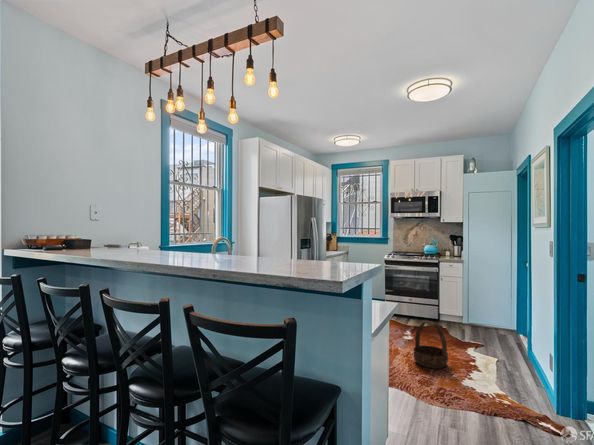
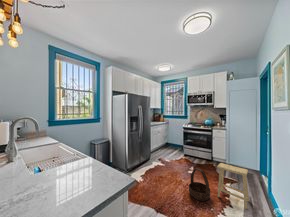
footstool: none [457,312,502,372] -> present [217,163,249,209]

